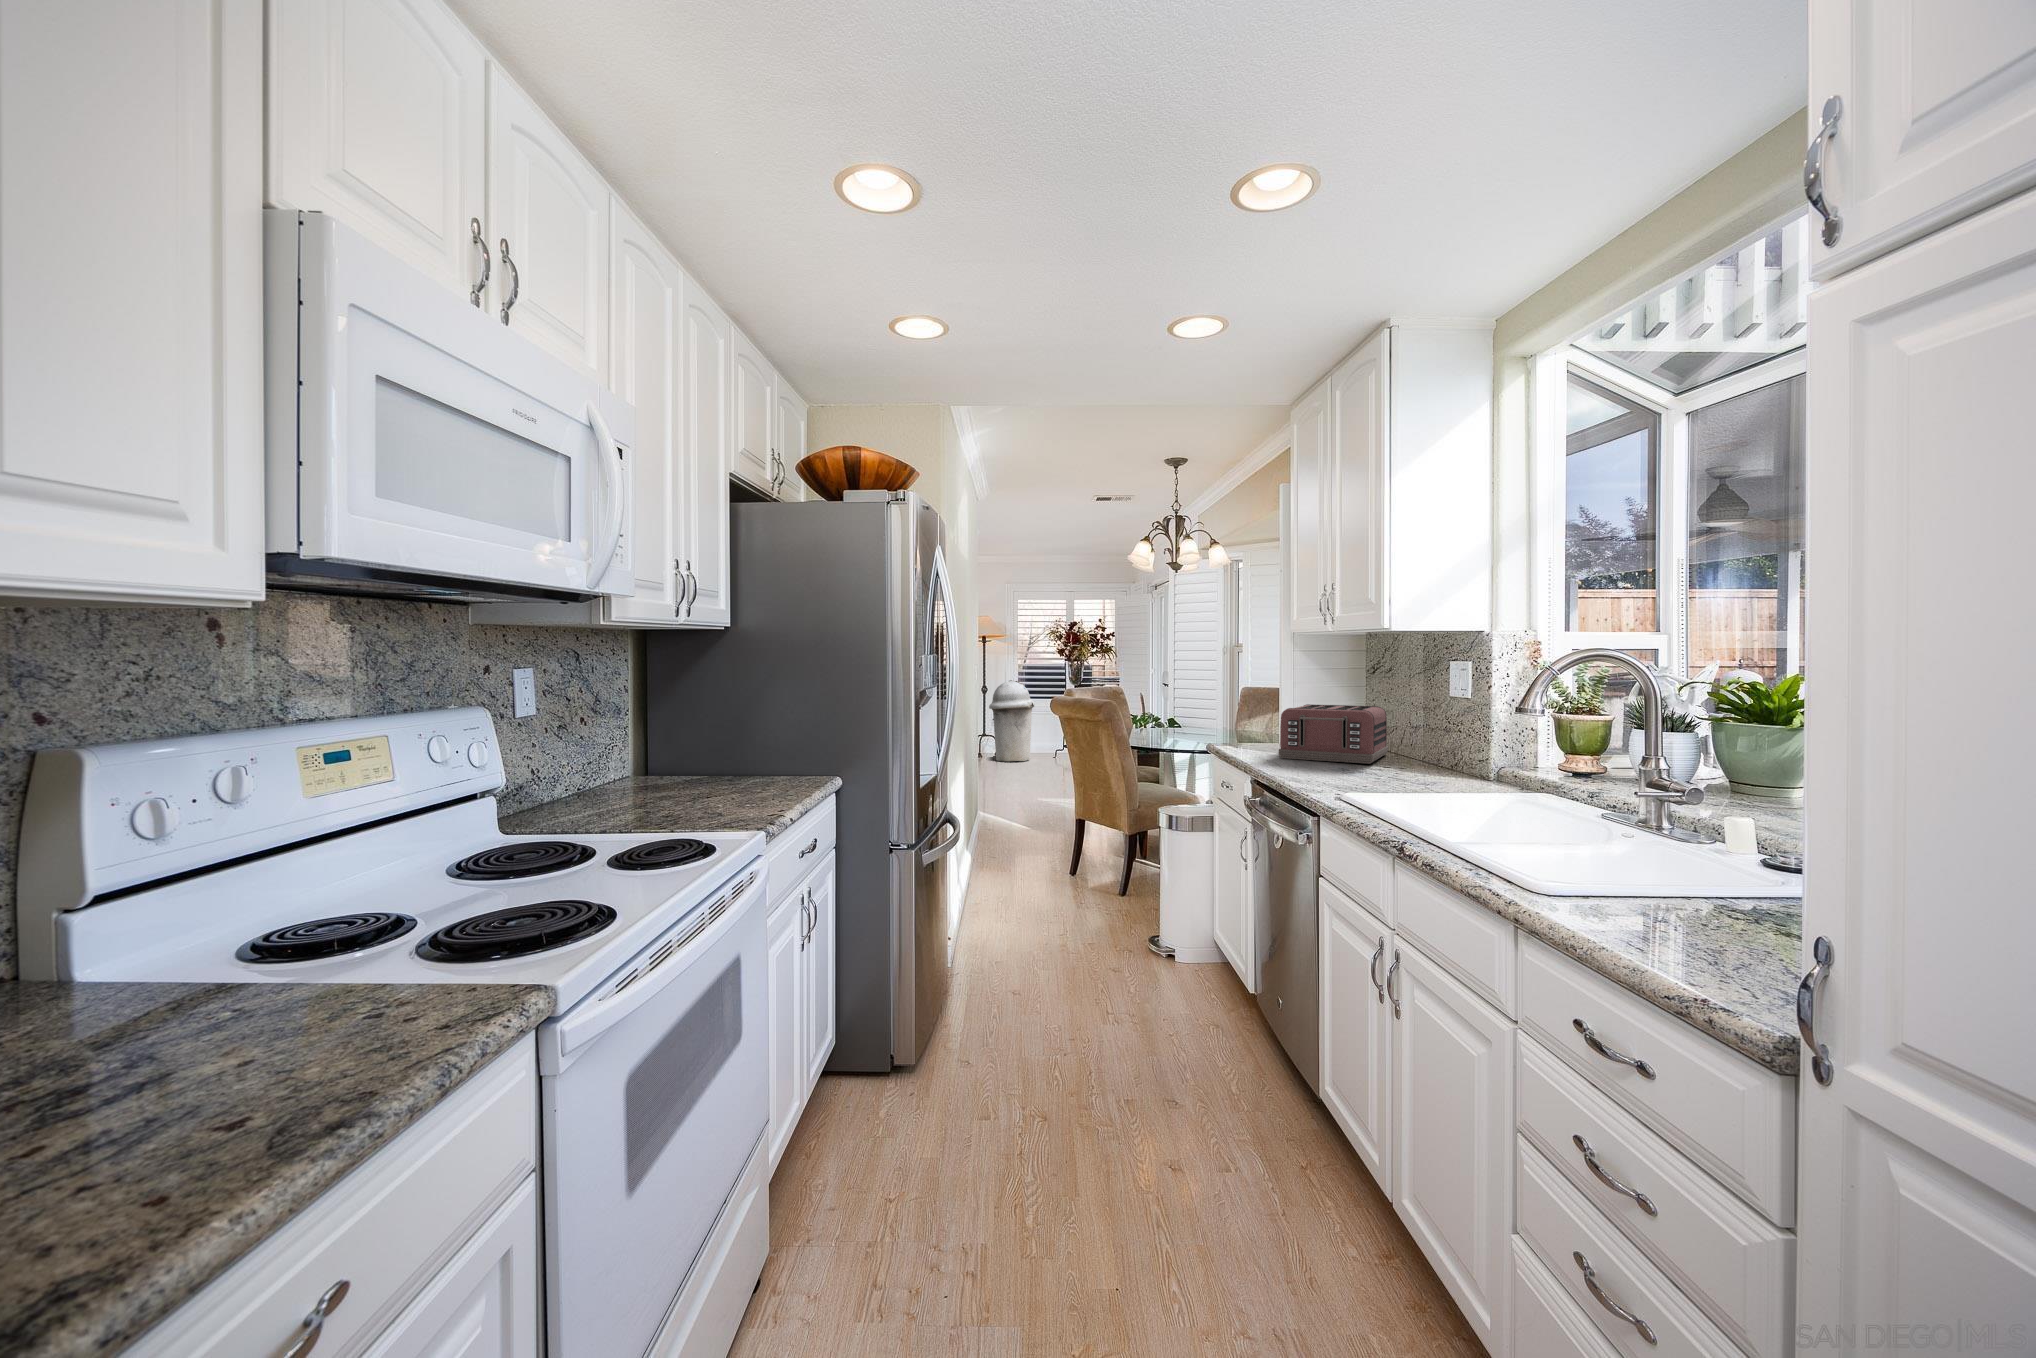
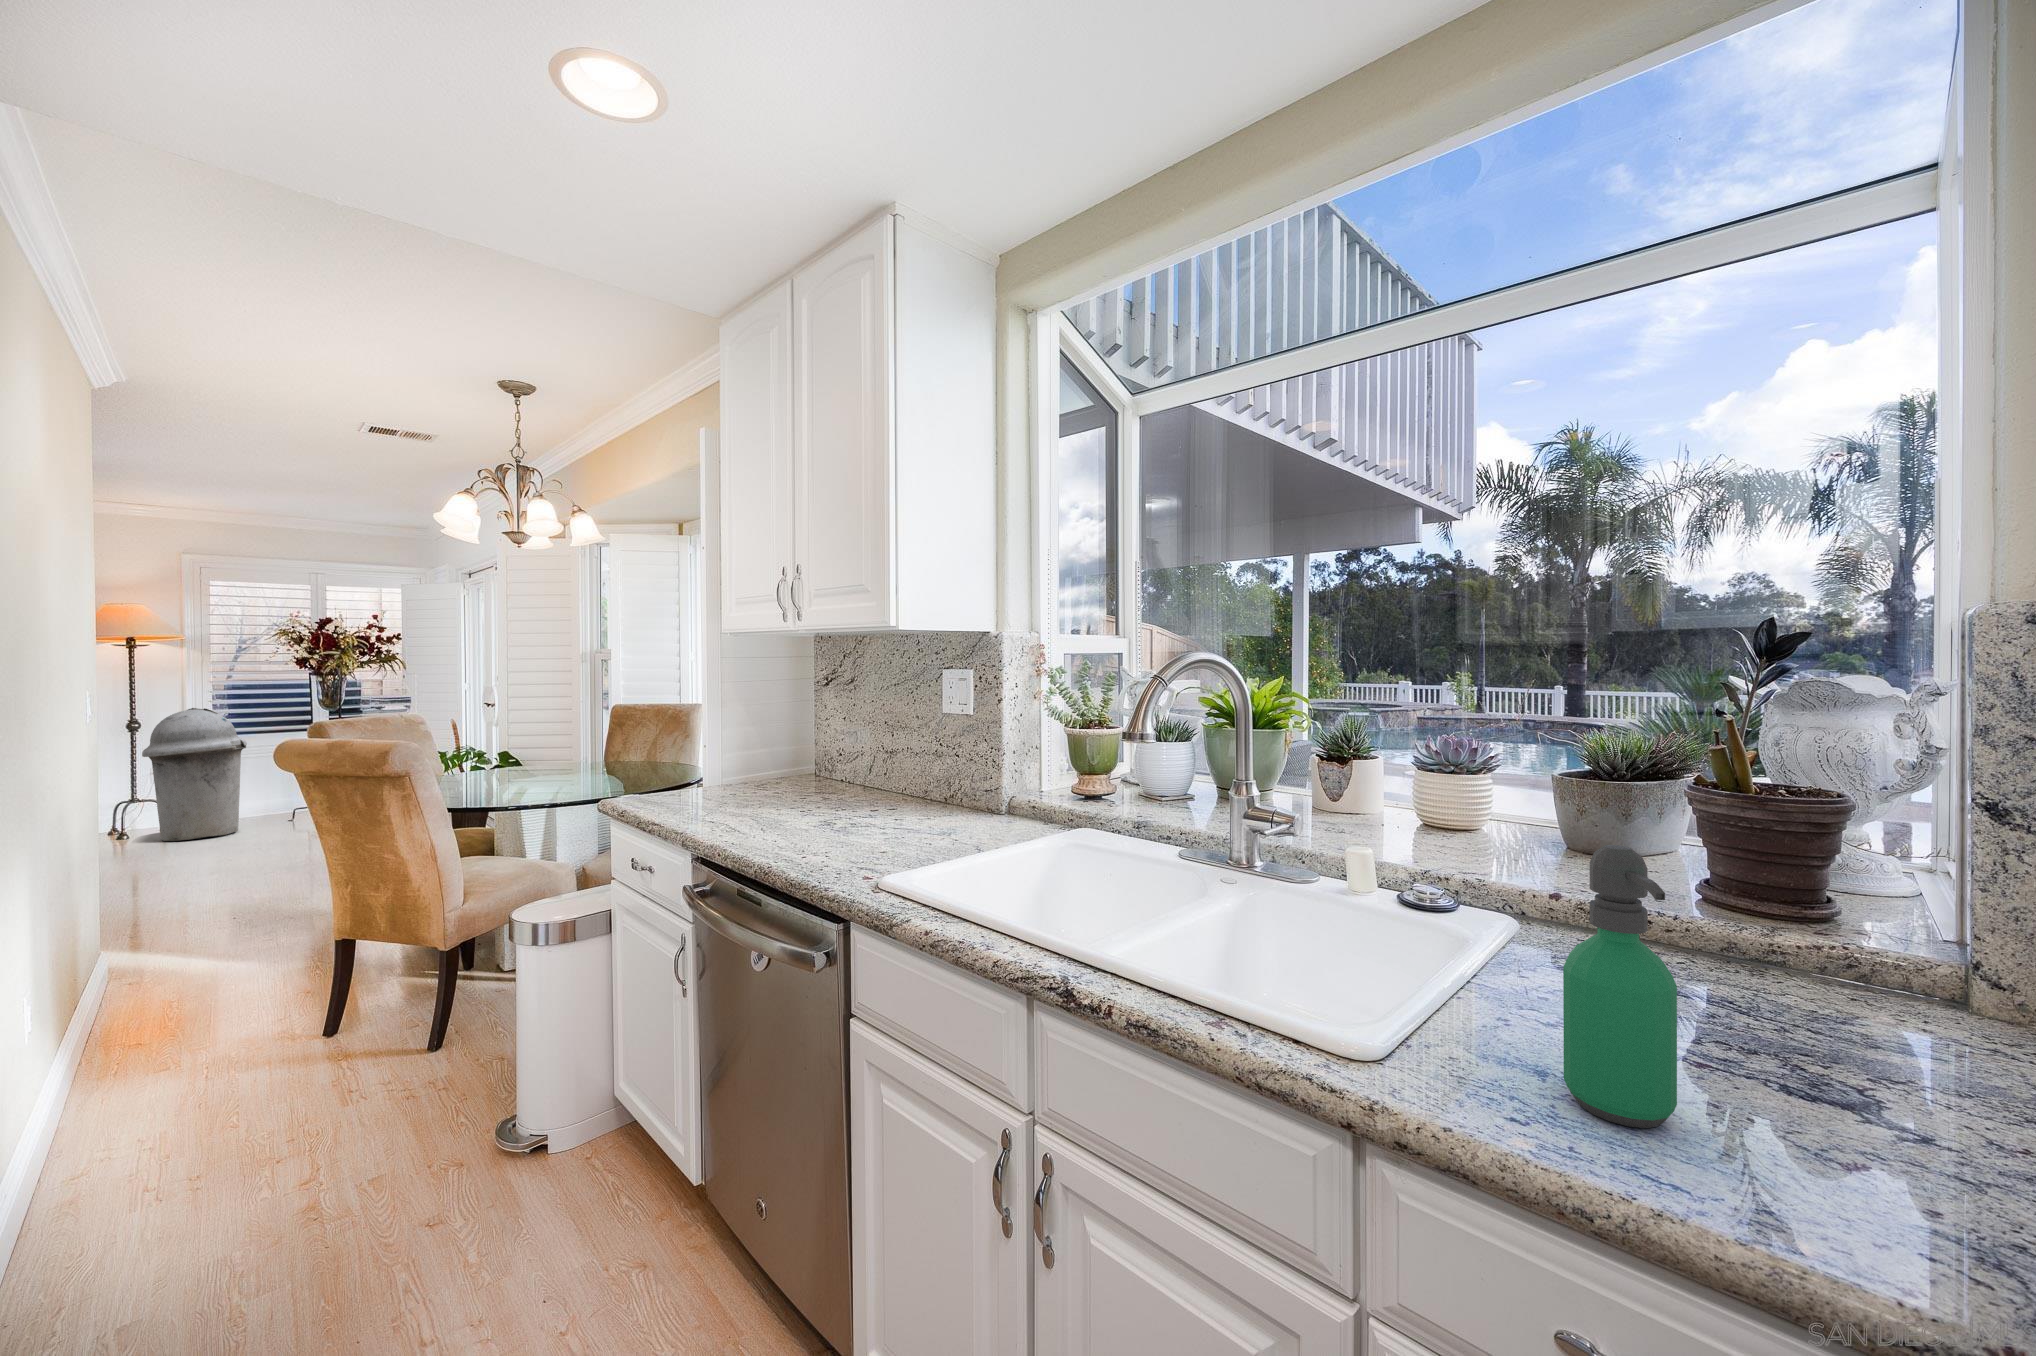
toaster: present [1279,704,1388,764] -> none [727,730,859,816]
soap dispenser: none [1639,770,1712,938] -> present [1563,845,1677,1128]

